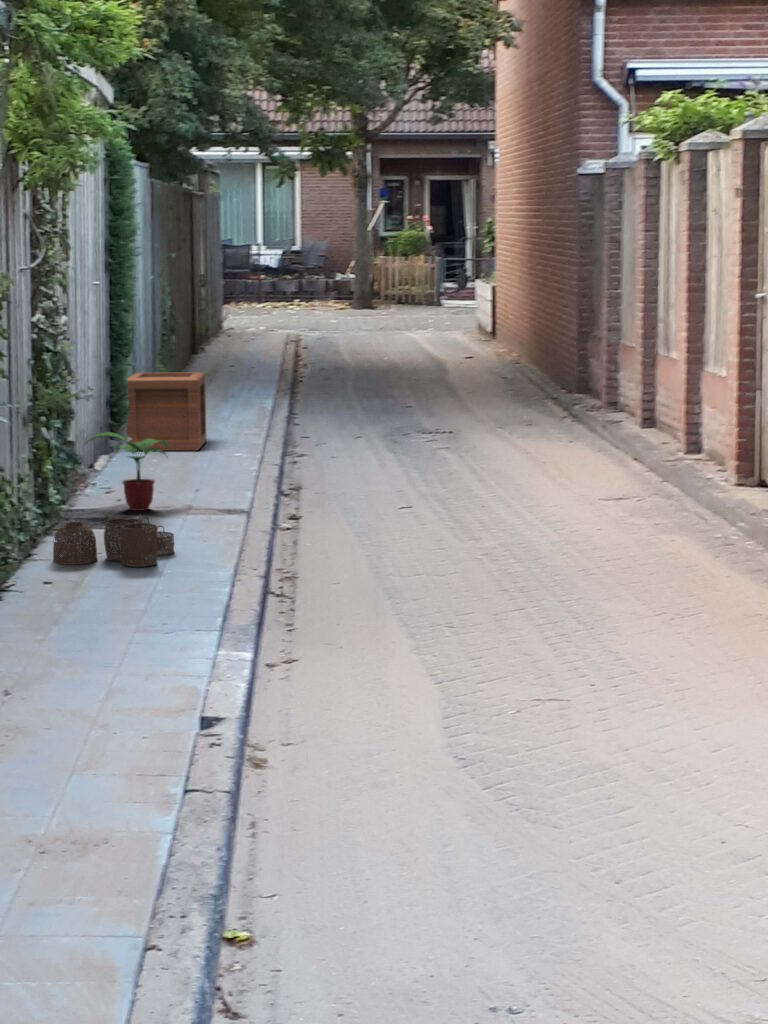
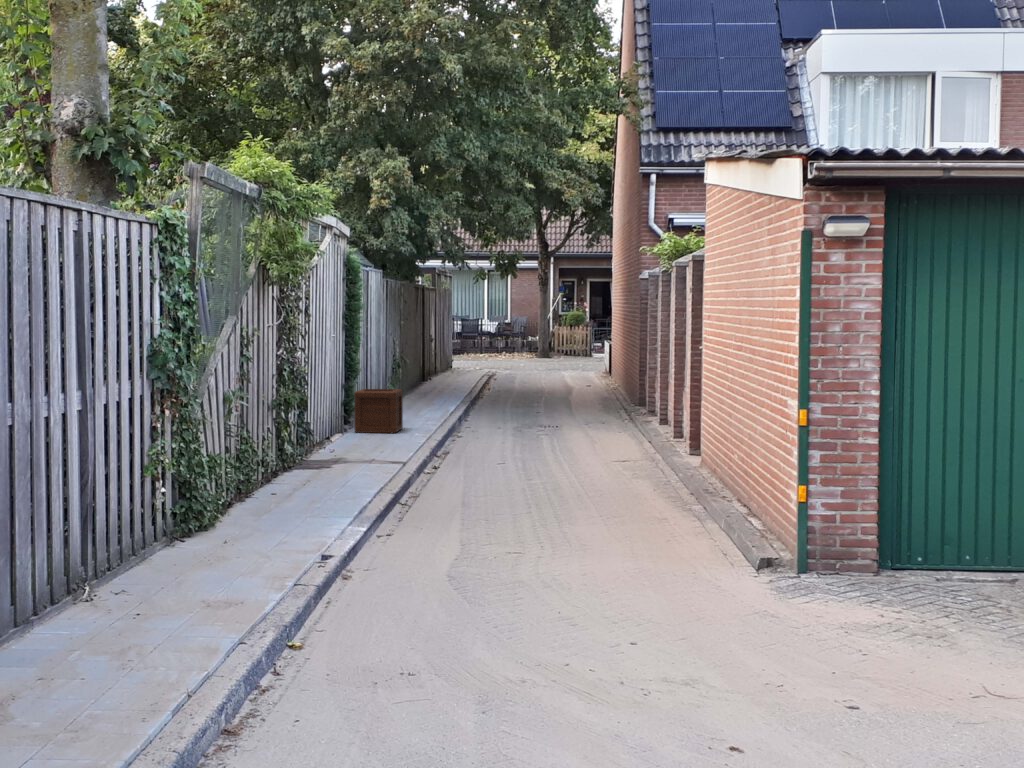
potted plant: present [87,432,168,511] -> none [315,418,364,461]
woven basket: present [53,515,174,567] -> none [285,459,353,487]

